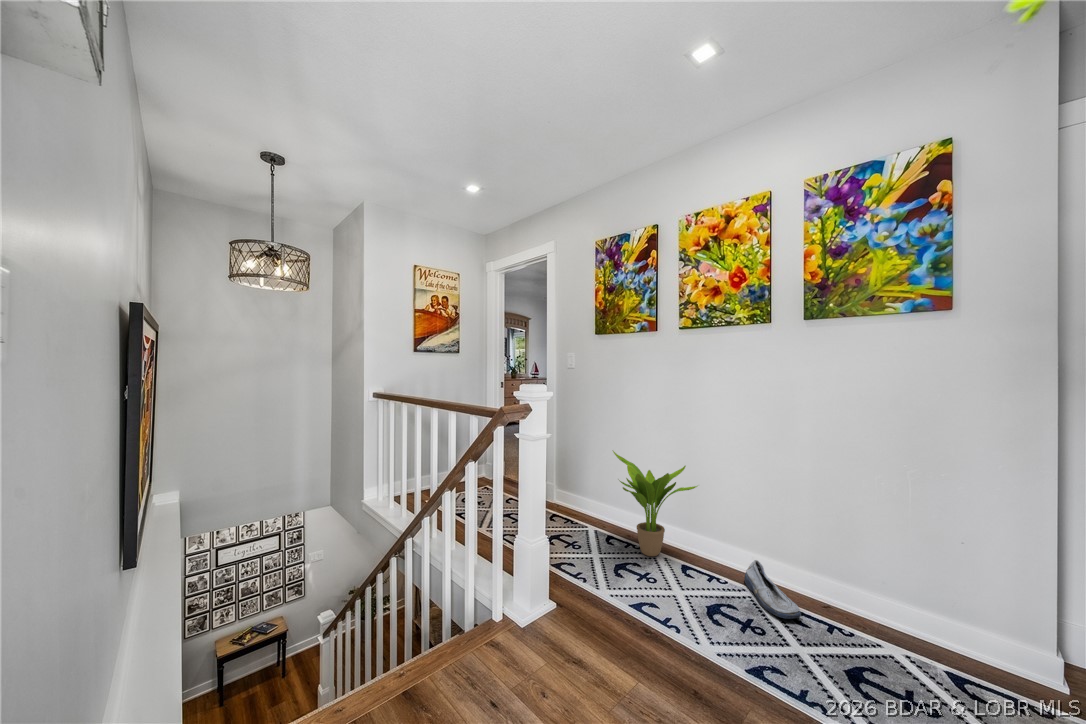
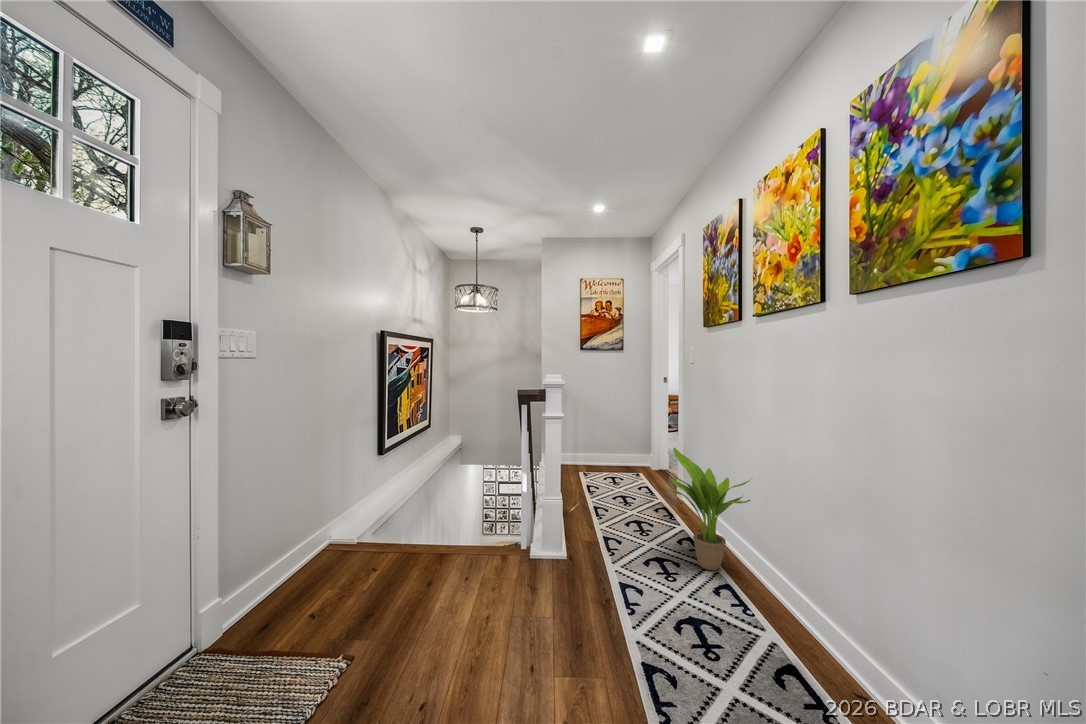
shoe: present [744,560,801,619] -> none [761,605,805,679]

